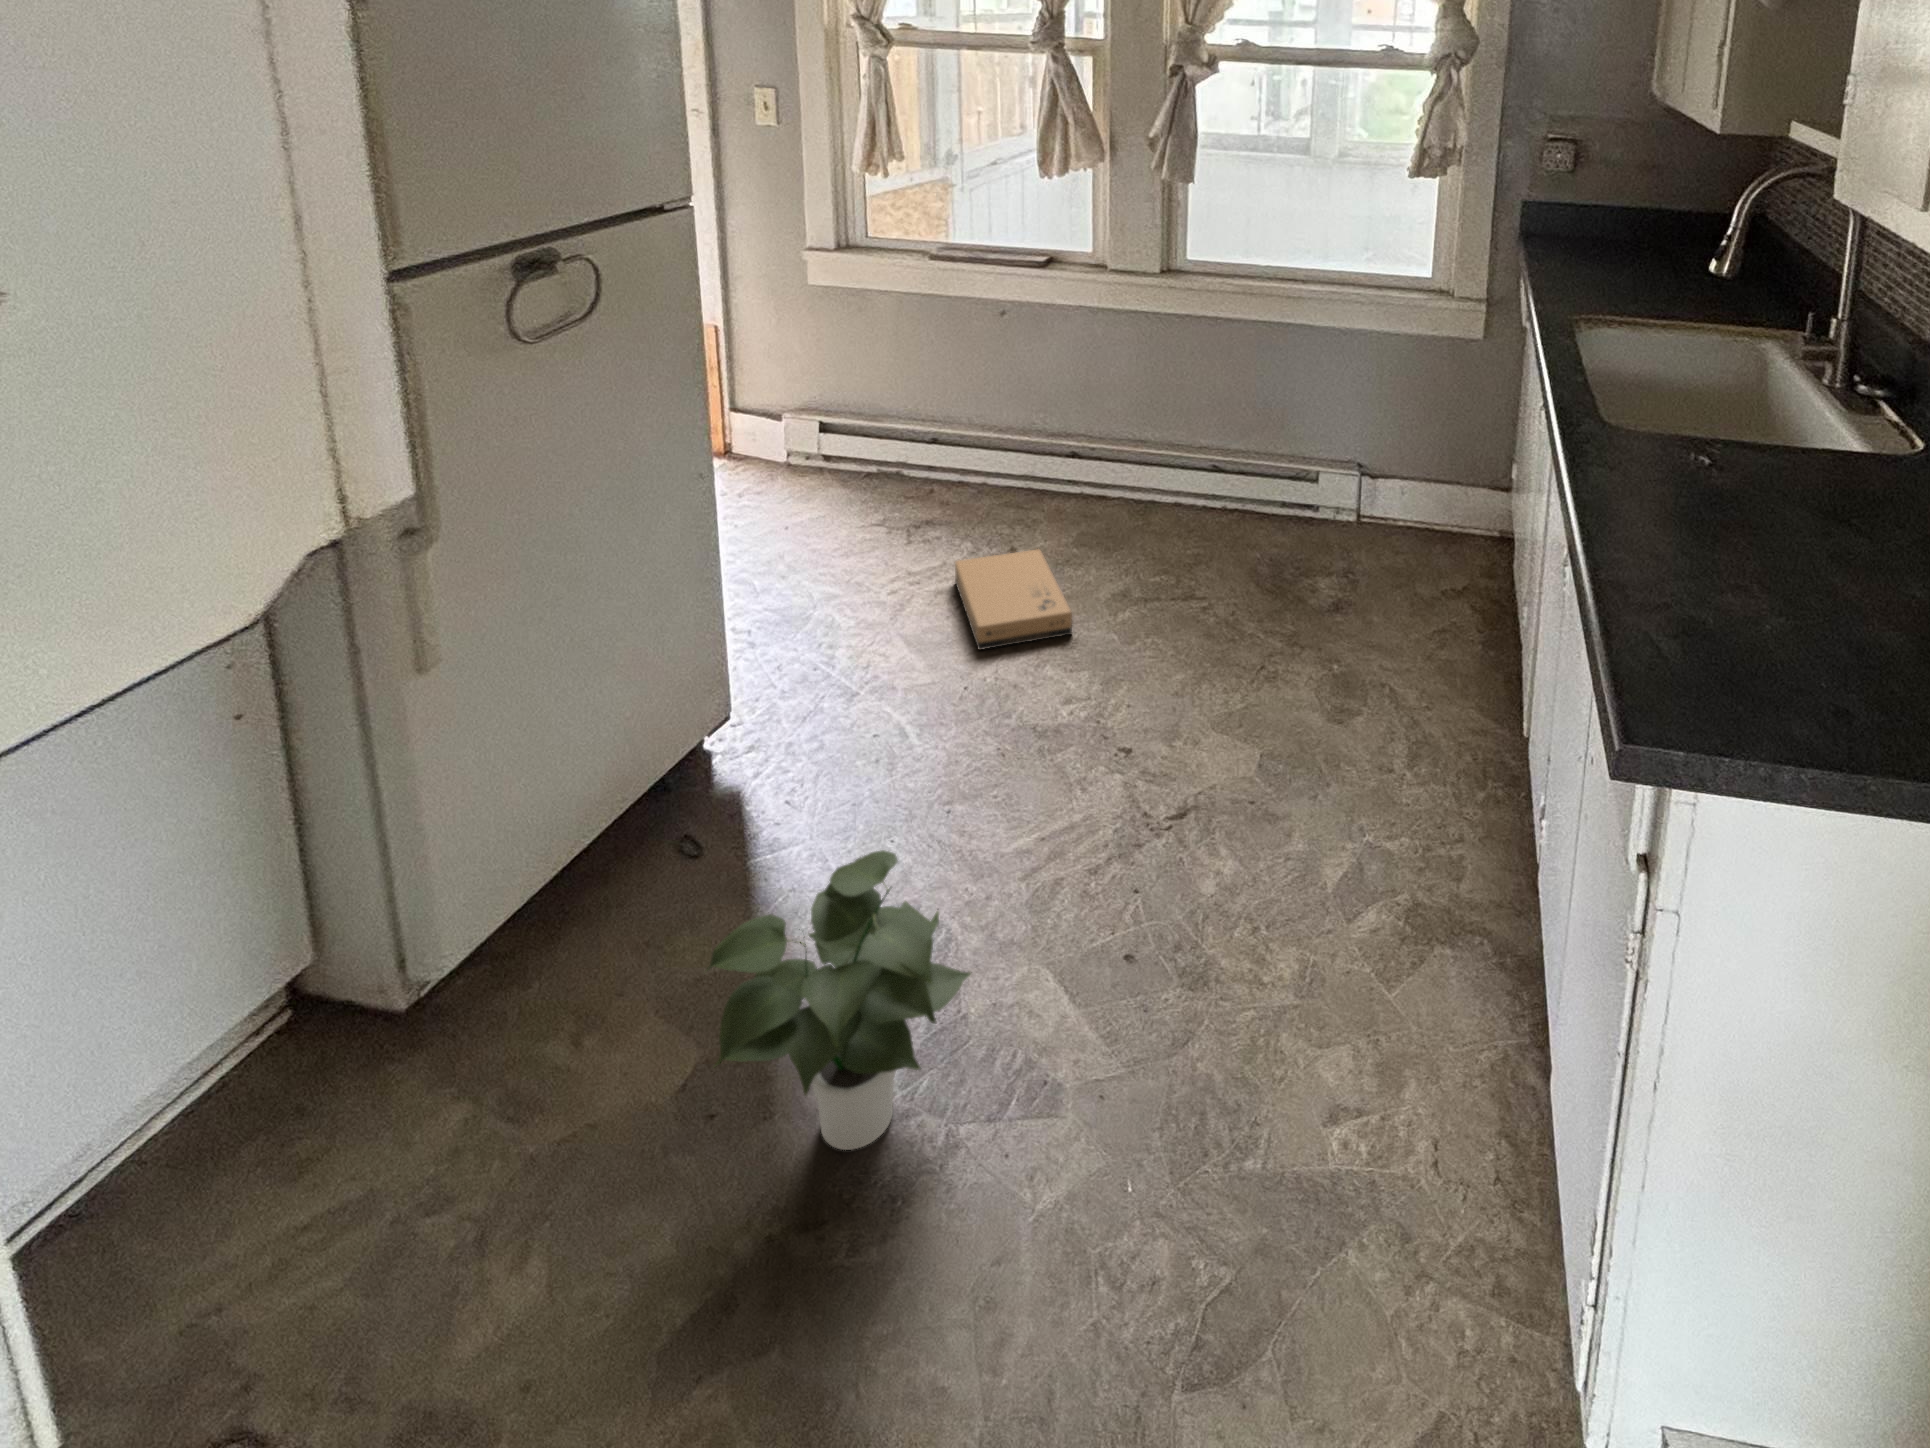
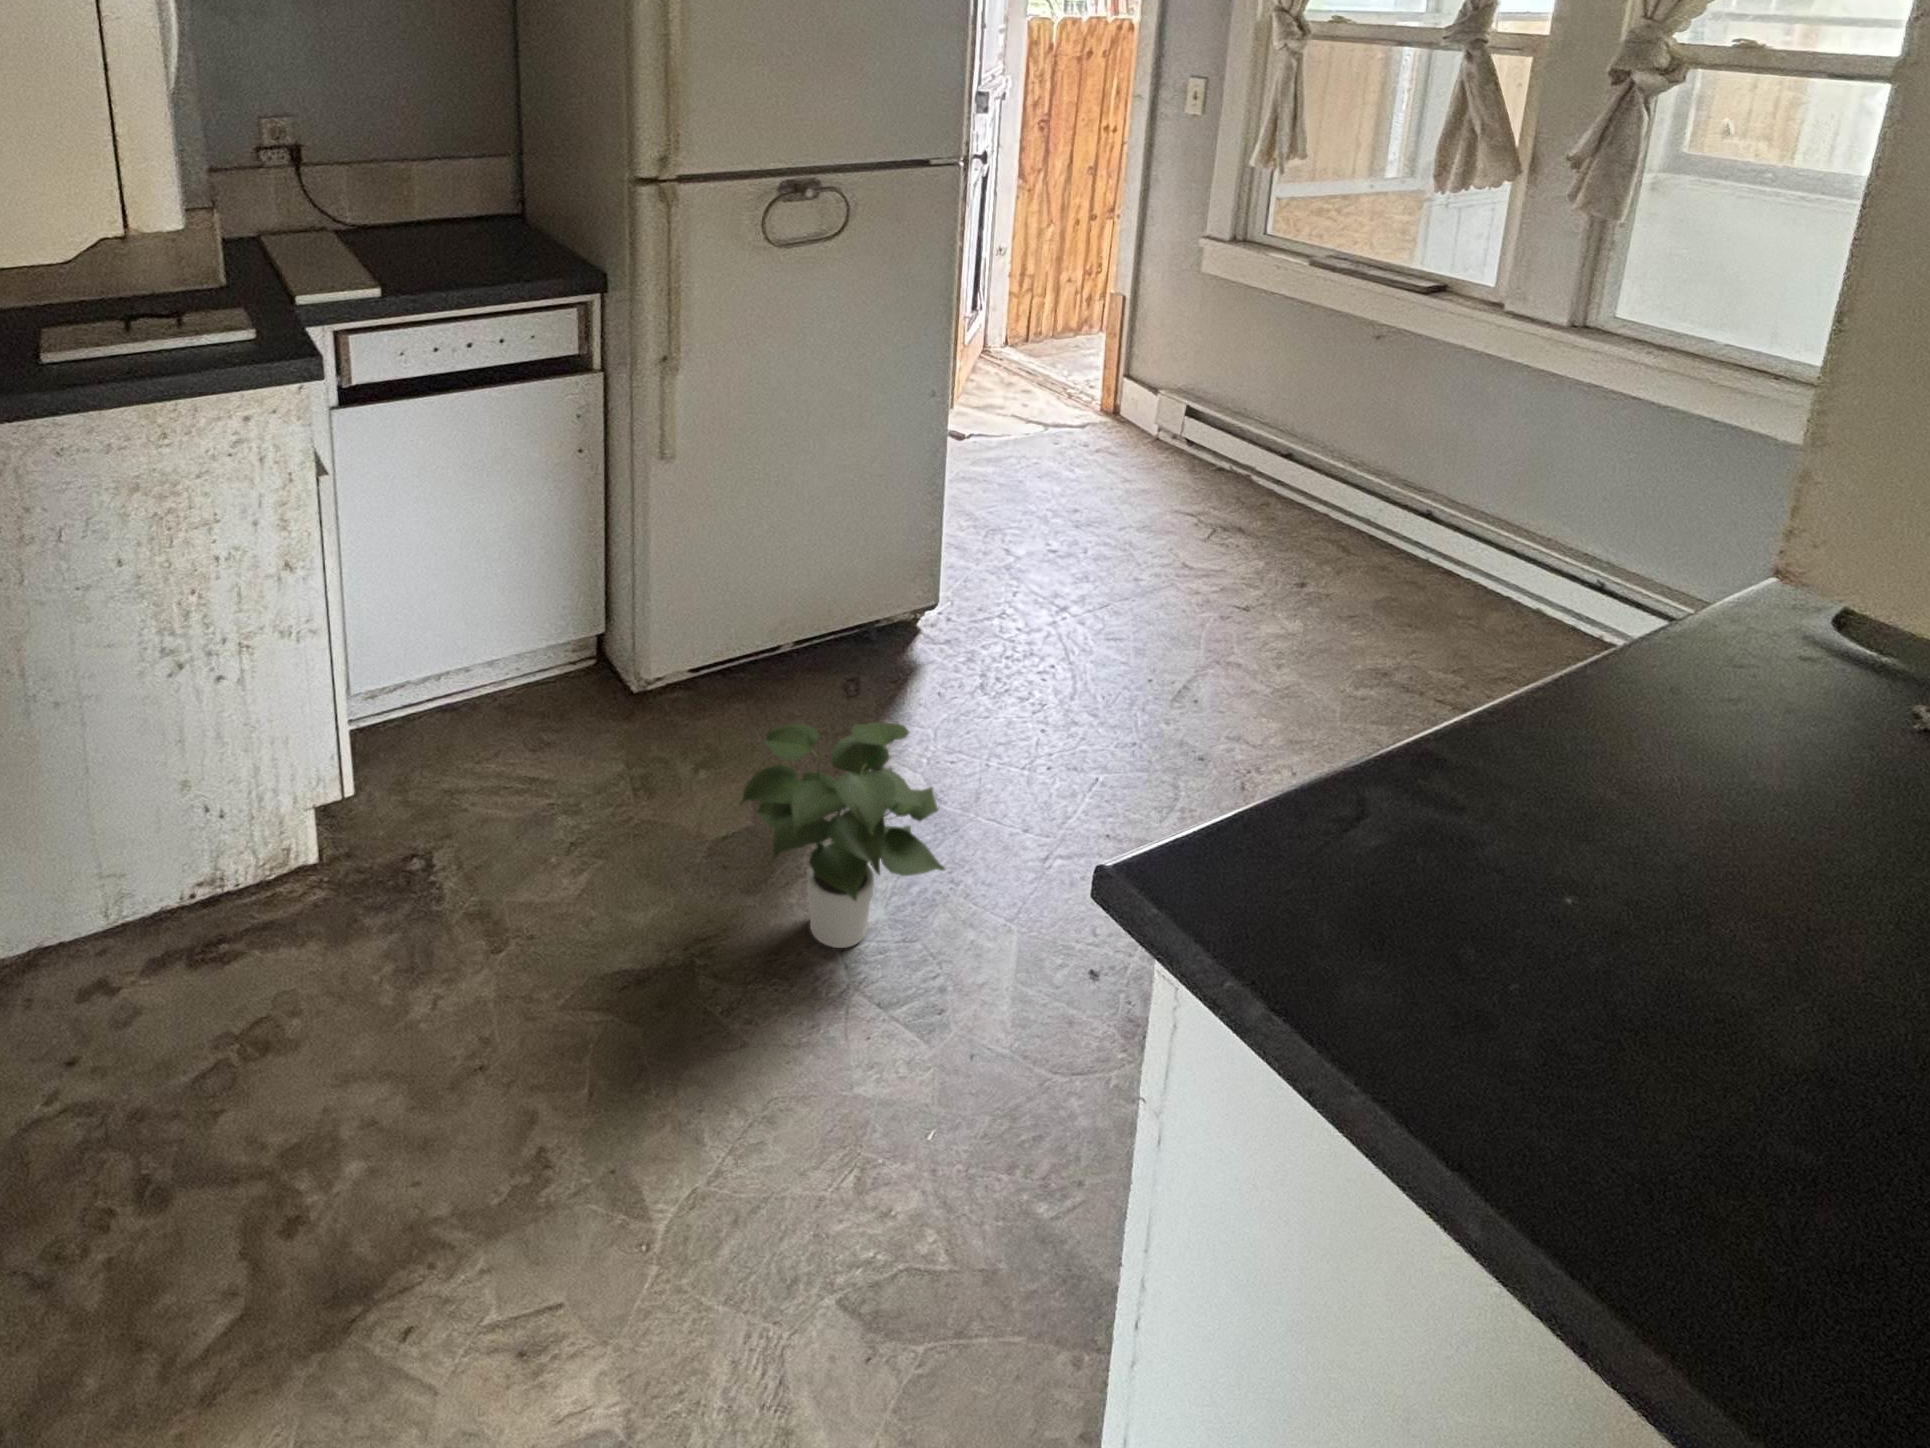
cardboard box: present [955,549,1072,650] -> none [1197,570,1322,684]

